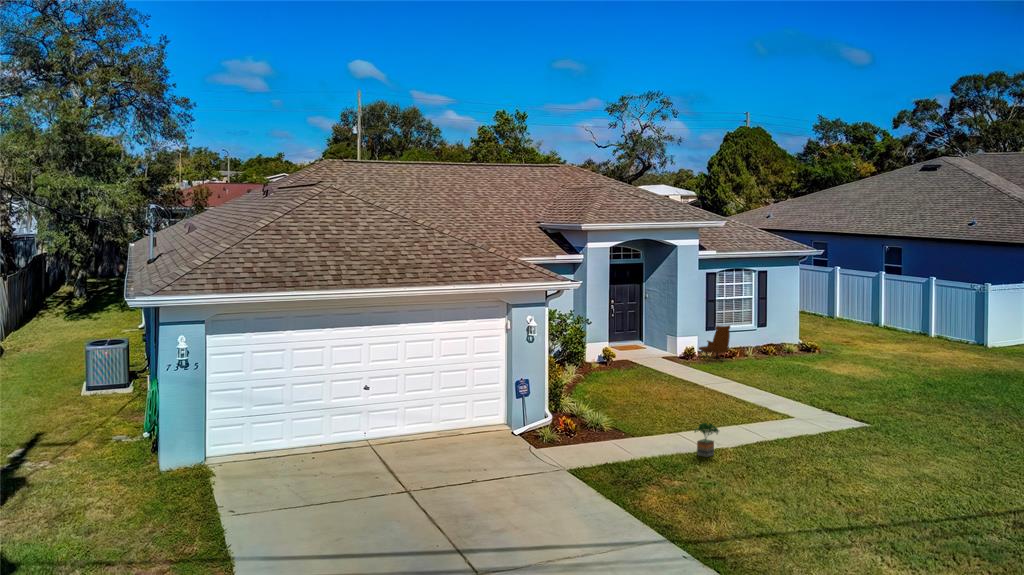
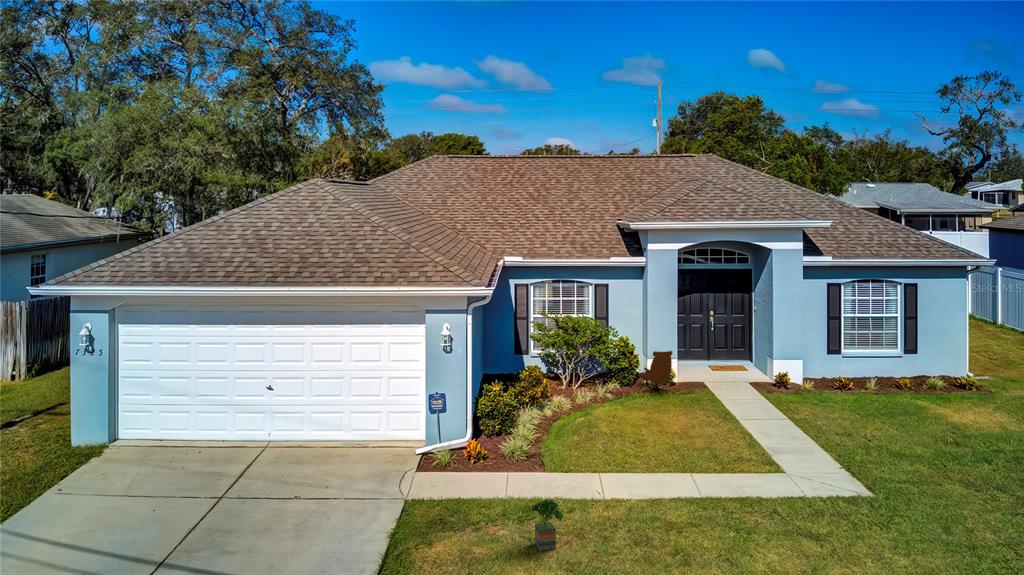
lounge chair: present [699,325,730,360] -> present [638,351,672,396]

